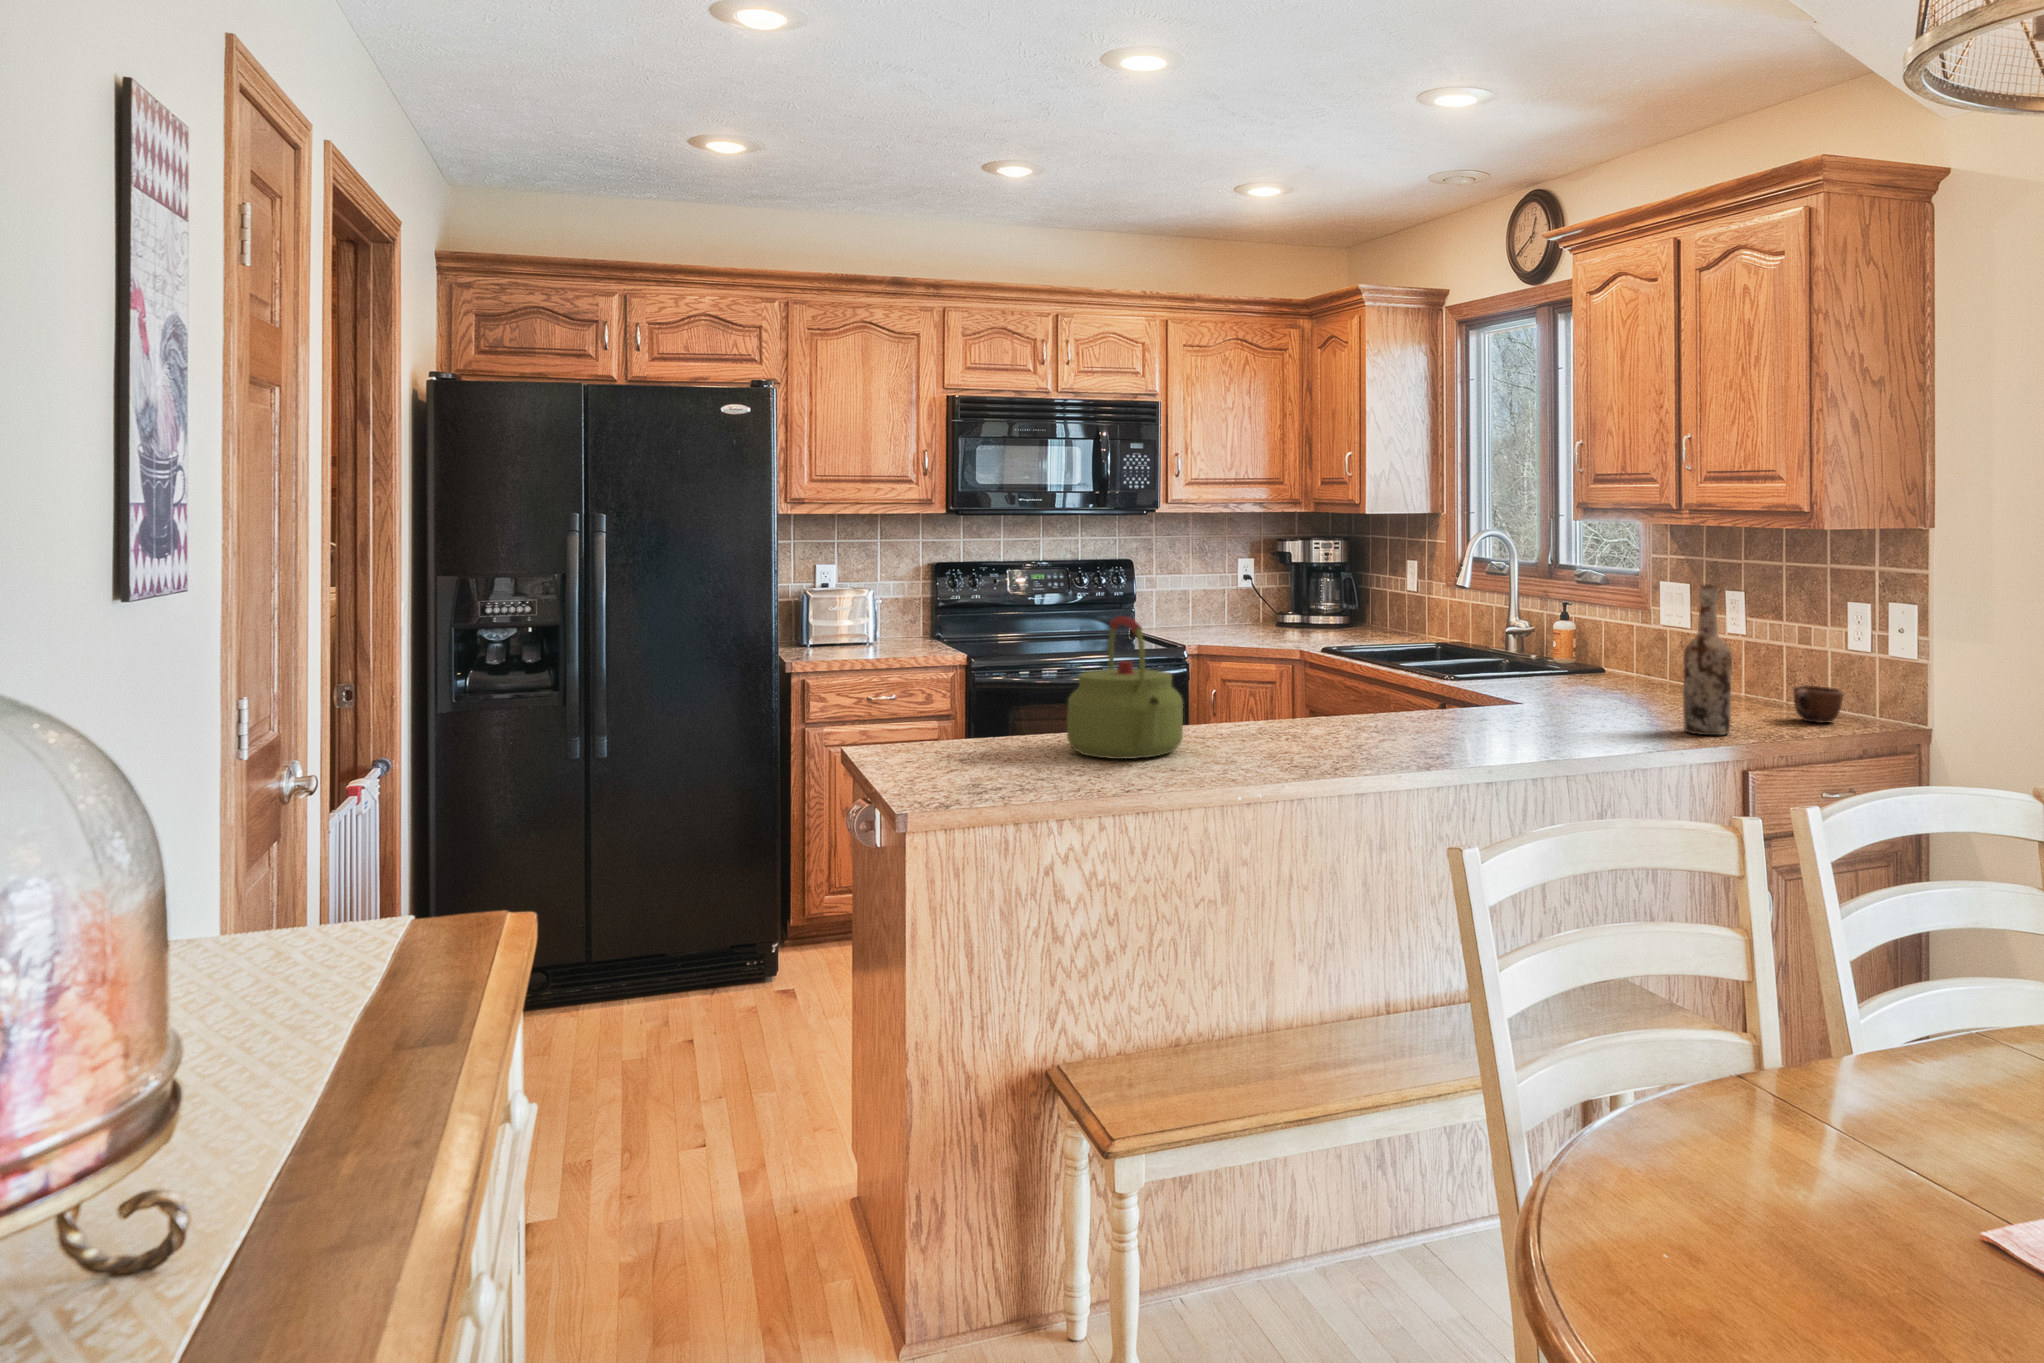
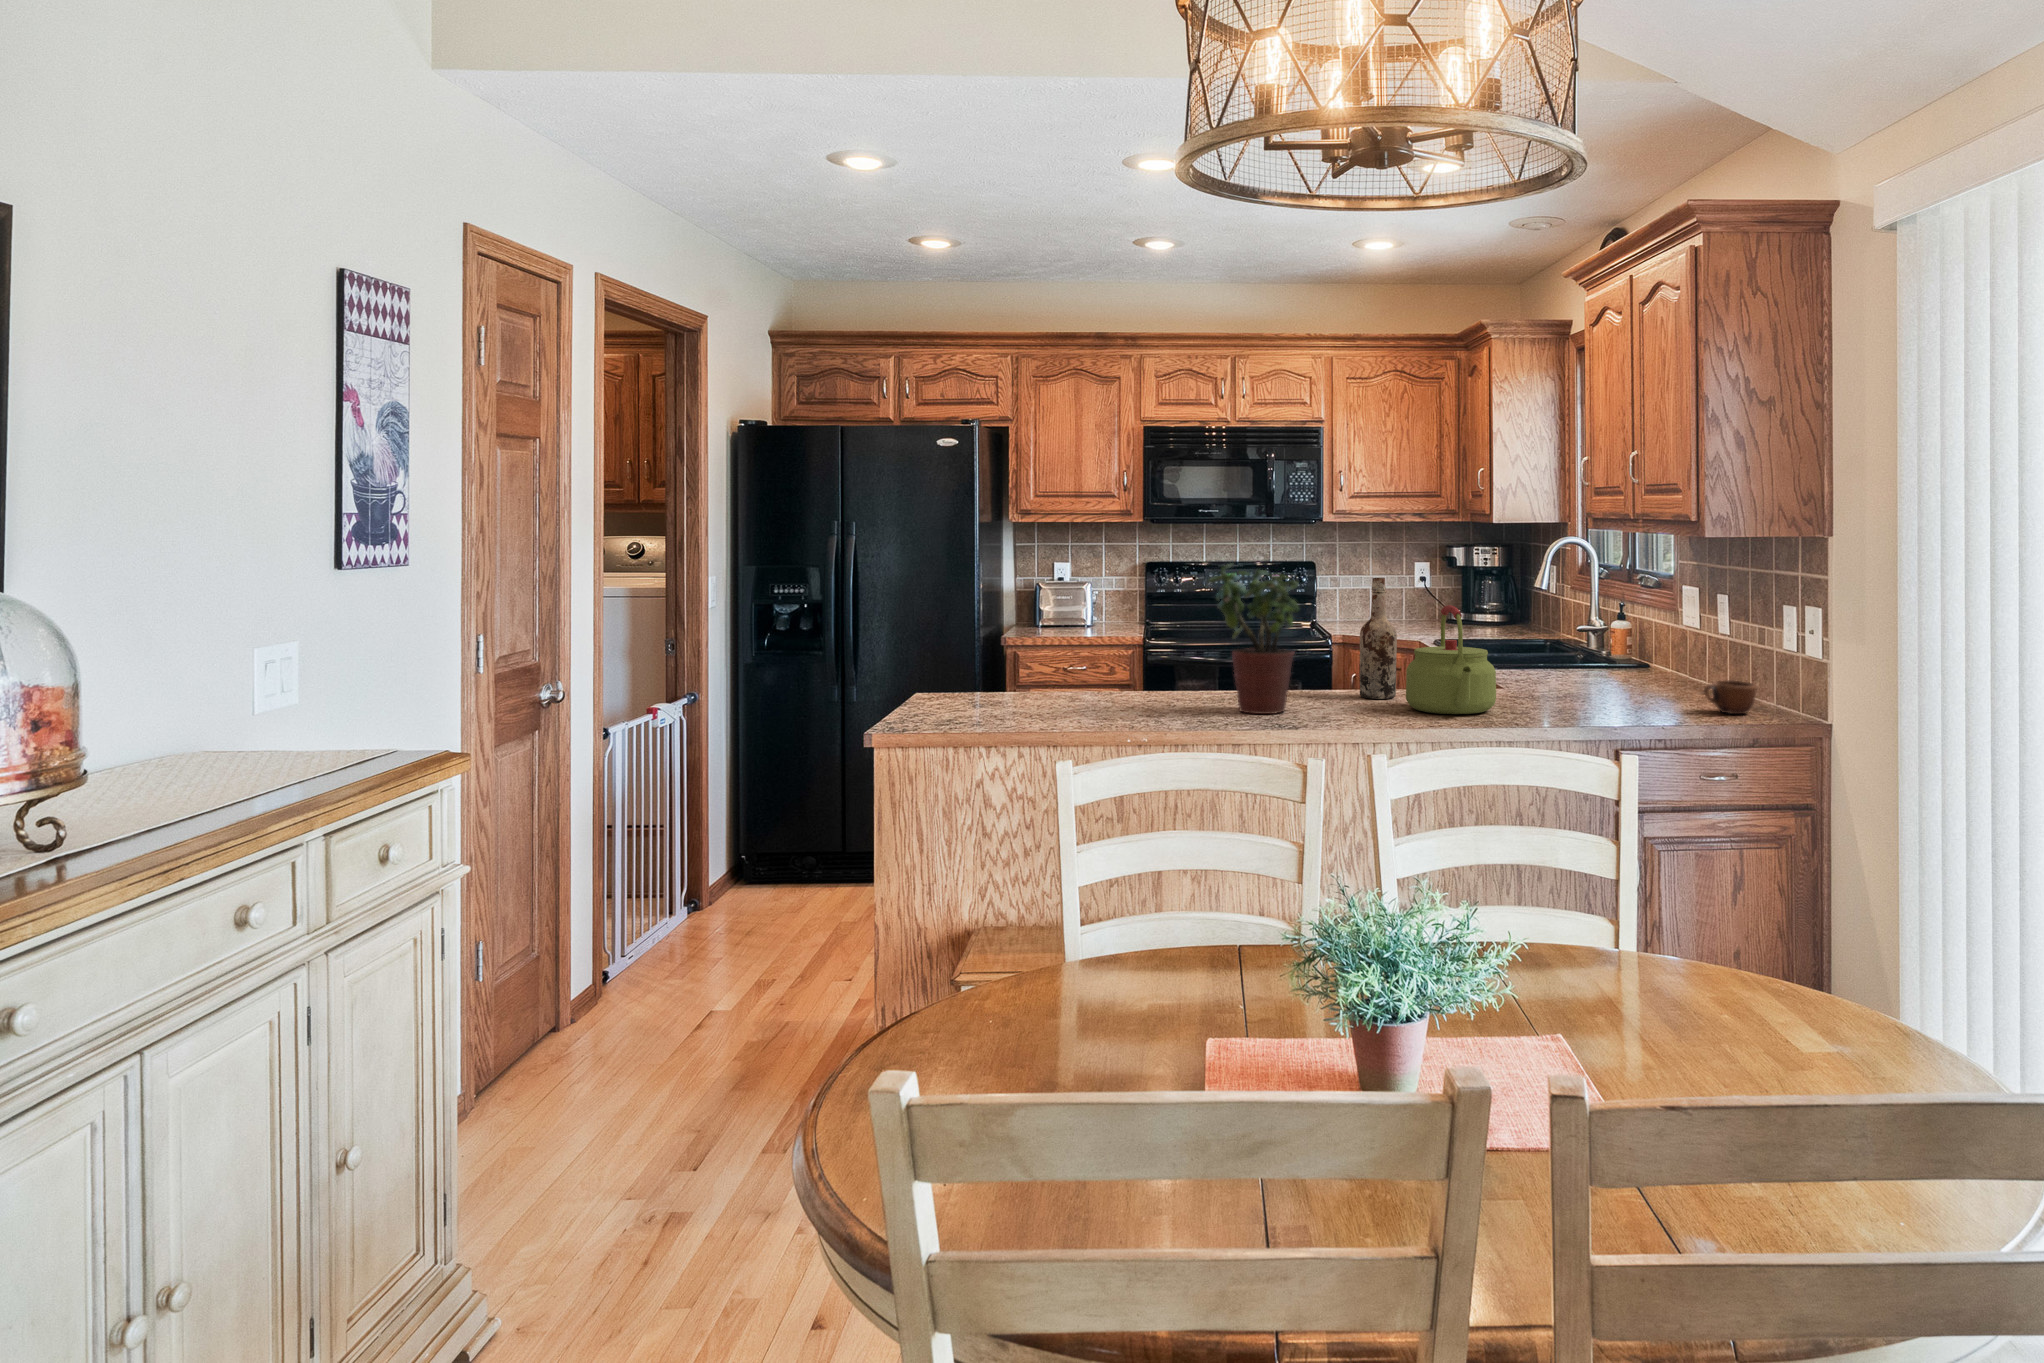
potted plant: none [1288,564,1402,752] -> present [1208,564,1299,714]
wine bottle: present [1683,585,1732,735] -> present [1360,578,1397,699]
kettle: present [1067,616,1183,759] -> present [1406,605,1496,714]

